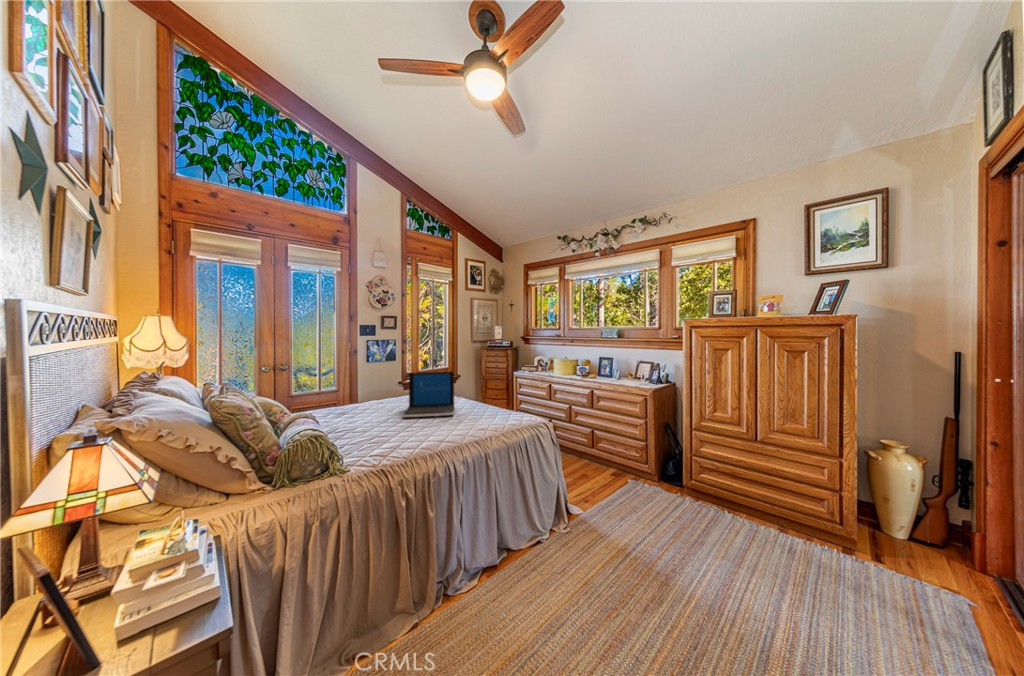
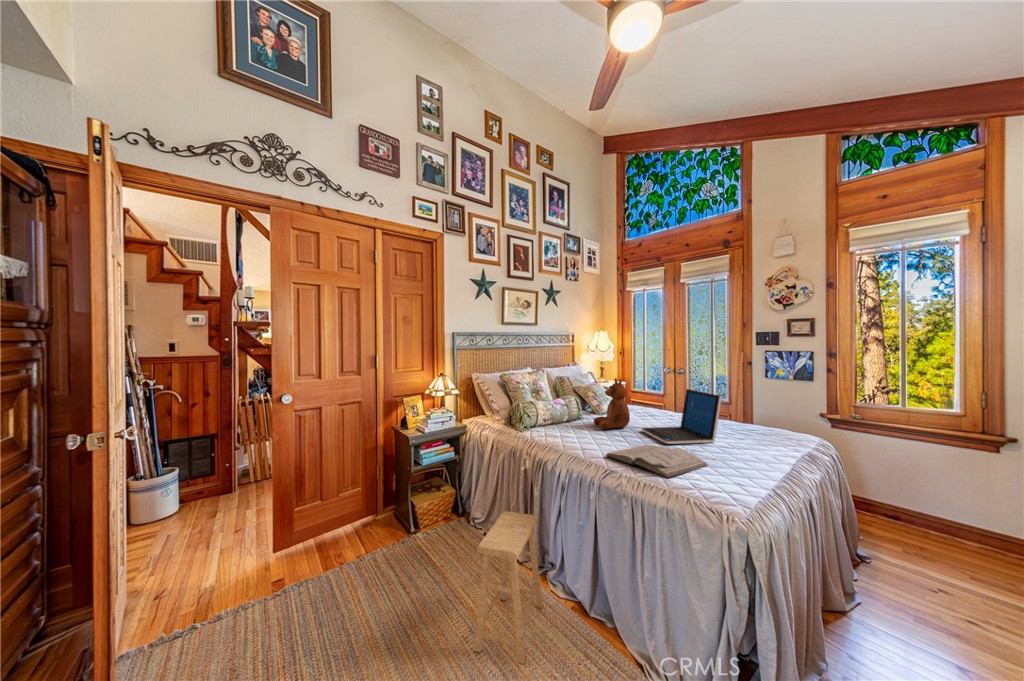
teddy bear: none [351,371,397,430] -> present [594,378,630,429]
book: none [453,410,525,432] -> present [606,445,708,478]
footstool: none [468,513,554,655] -> present [474,511,543,664]

